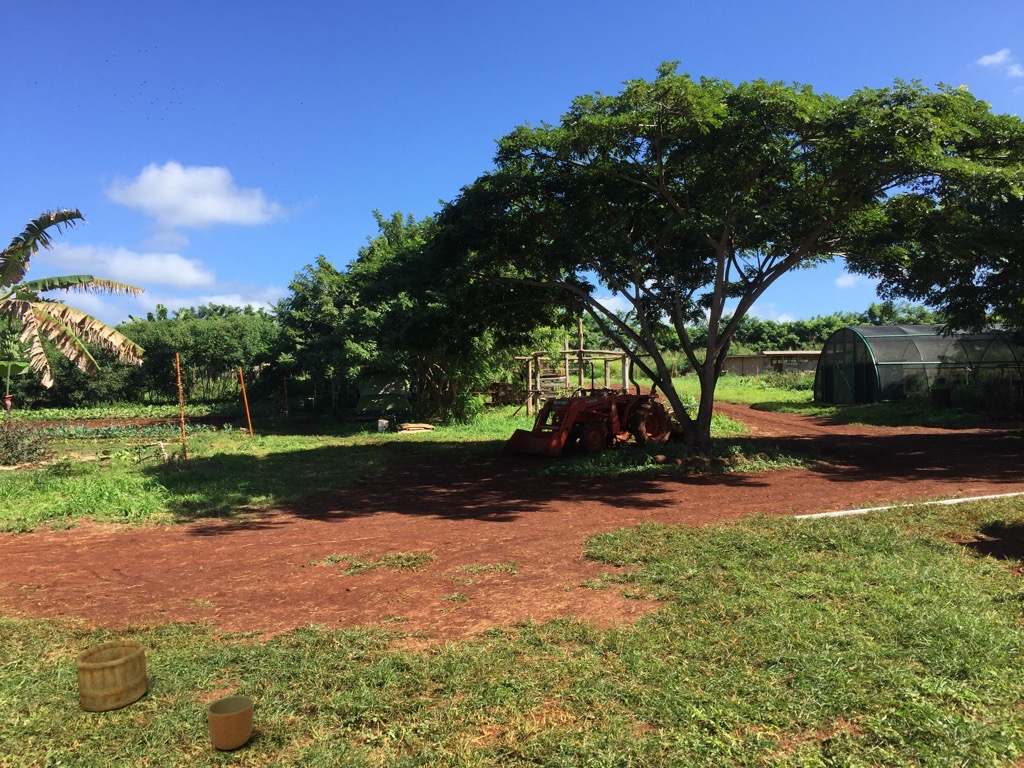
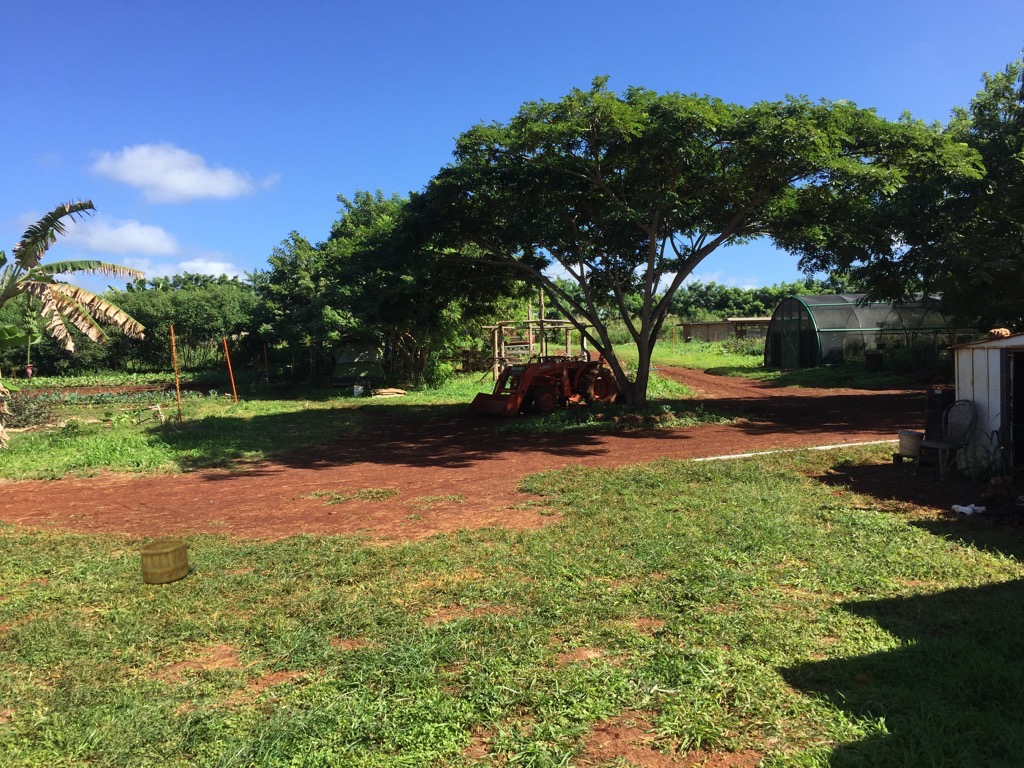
planter: present [207,695,254,750] -> none [238,567,268,600]

